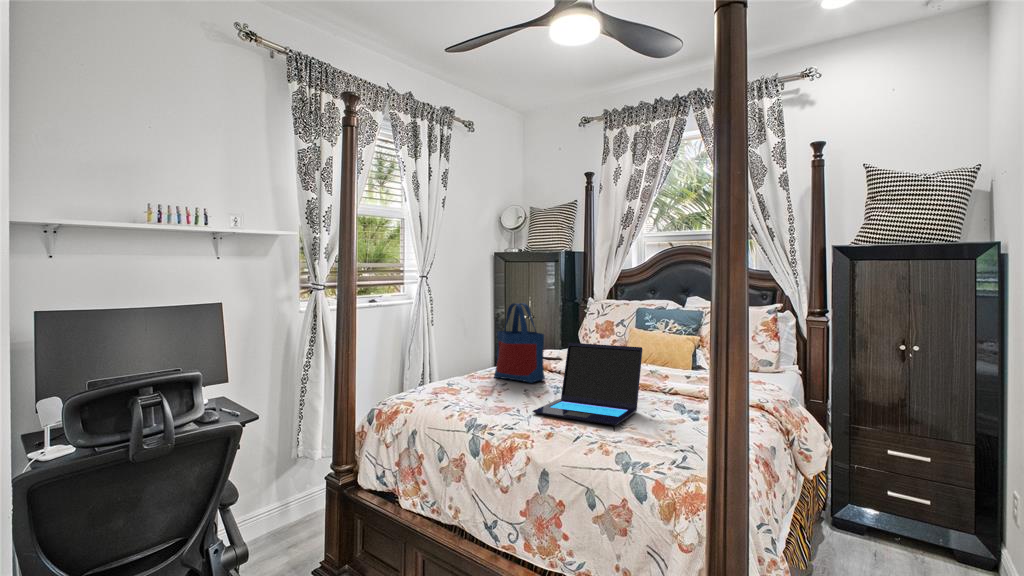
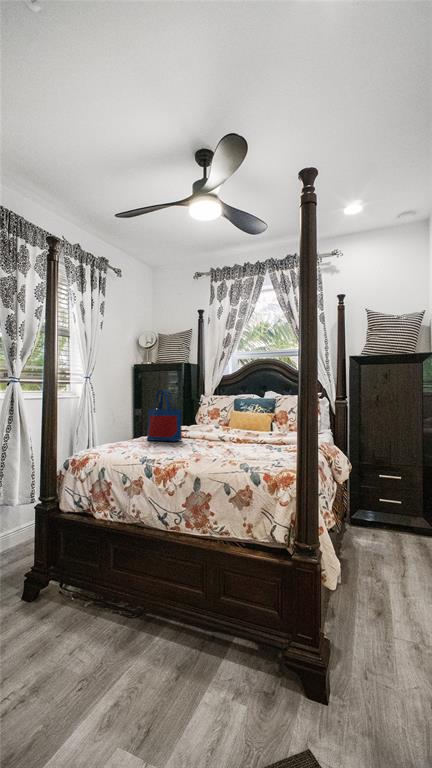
laptop: present [533,343,643,425] -> none [182,411,248,454]

